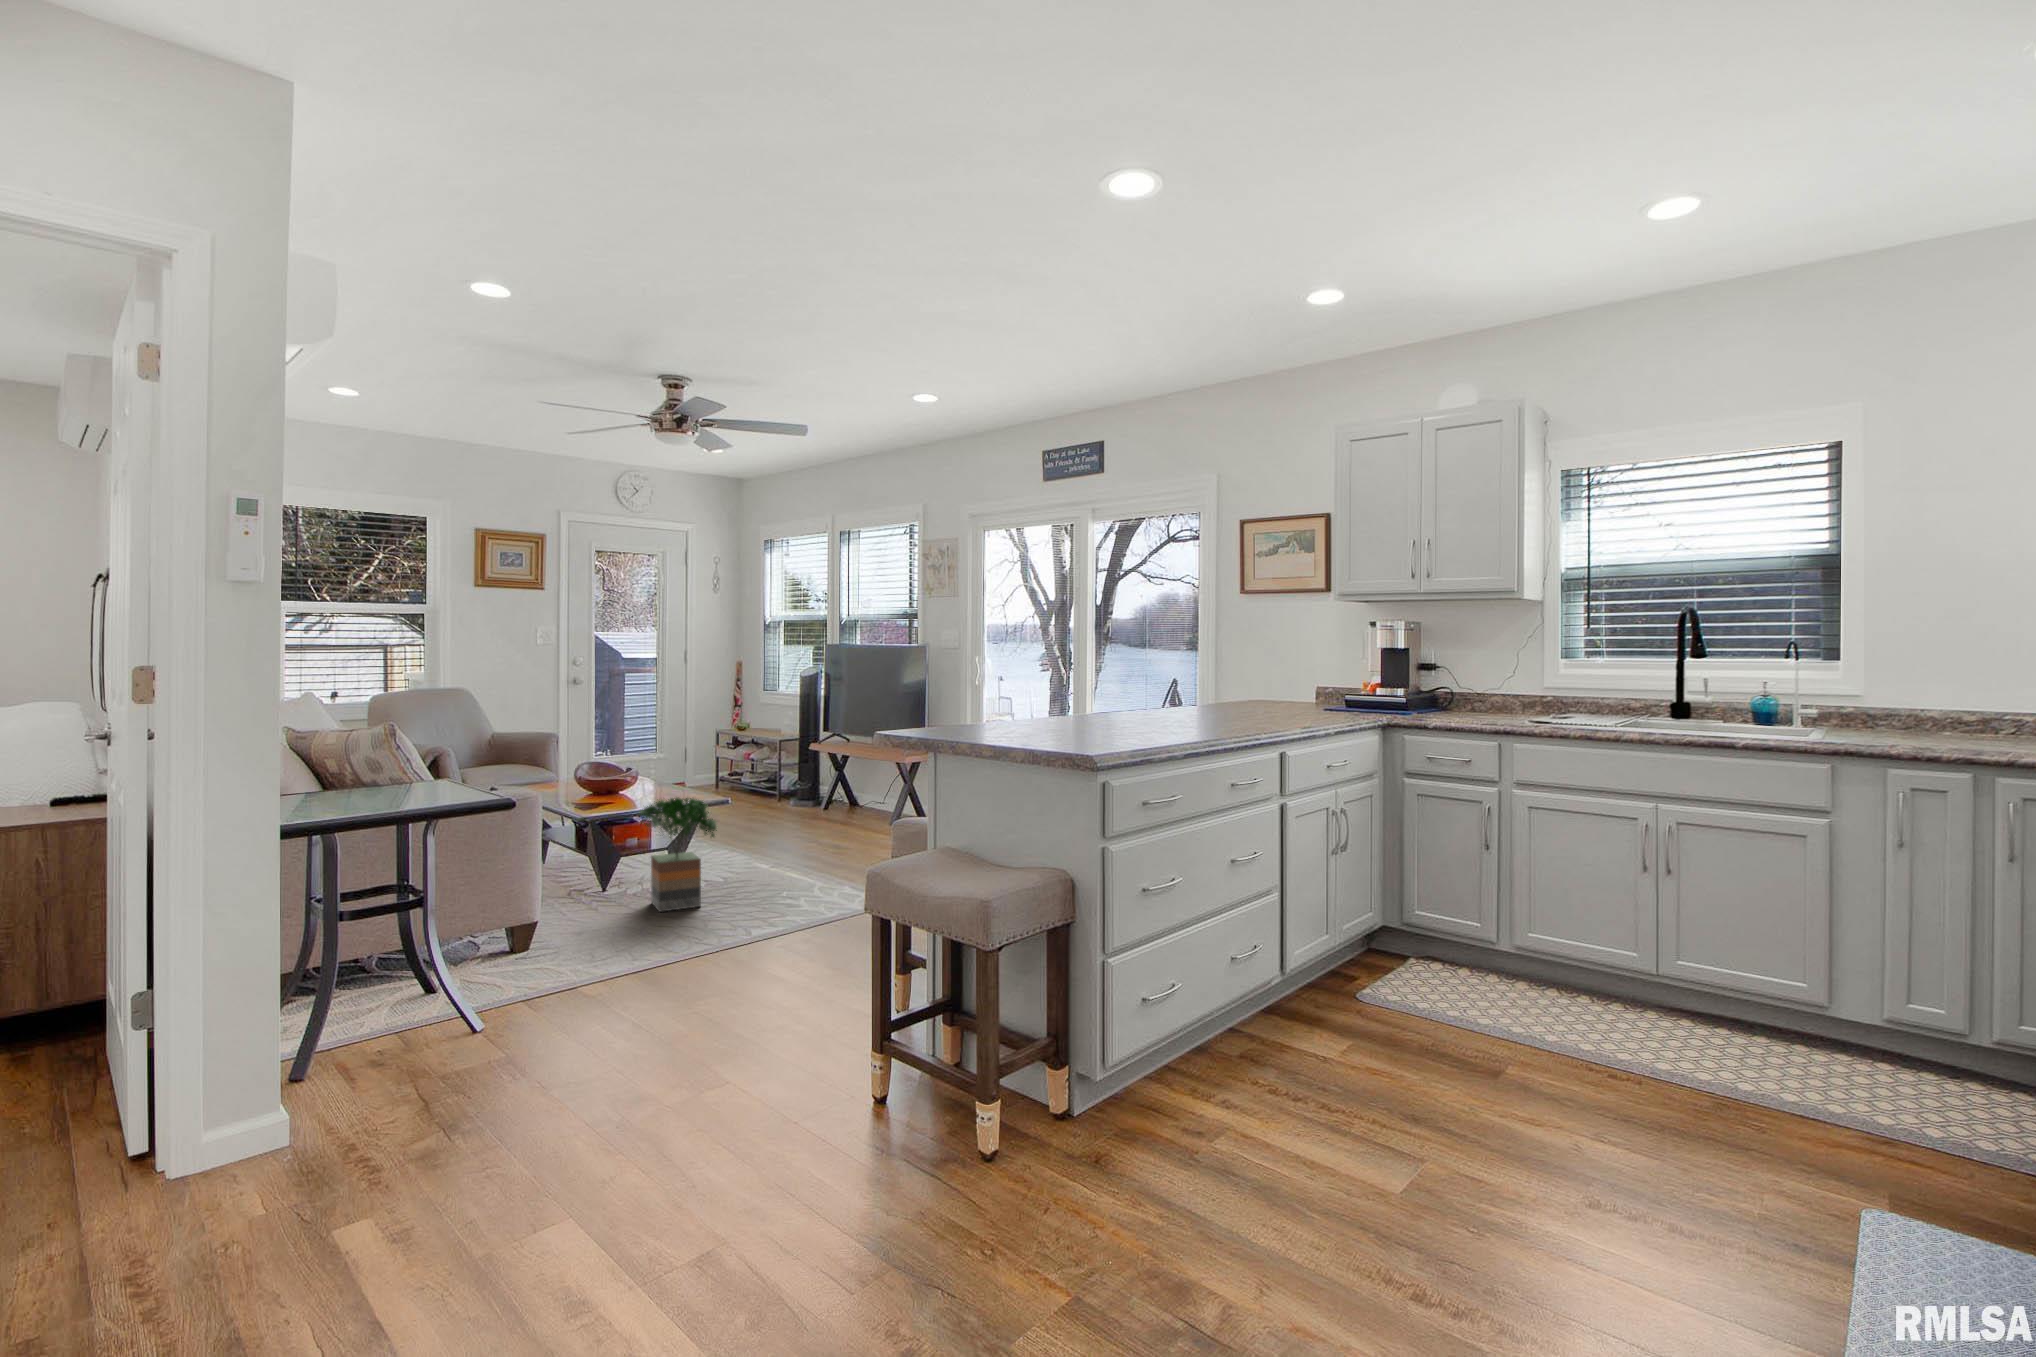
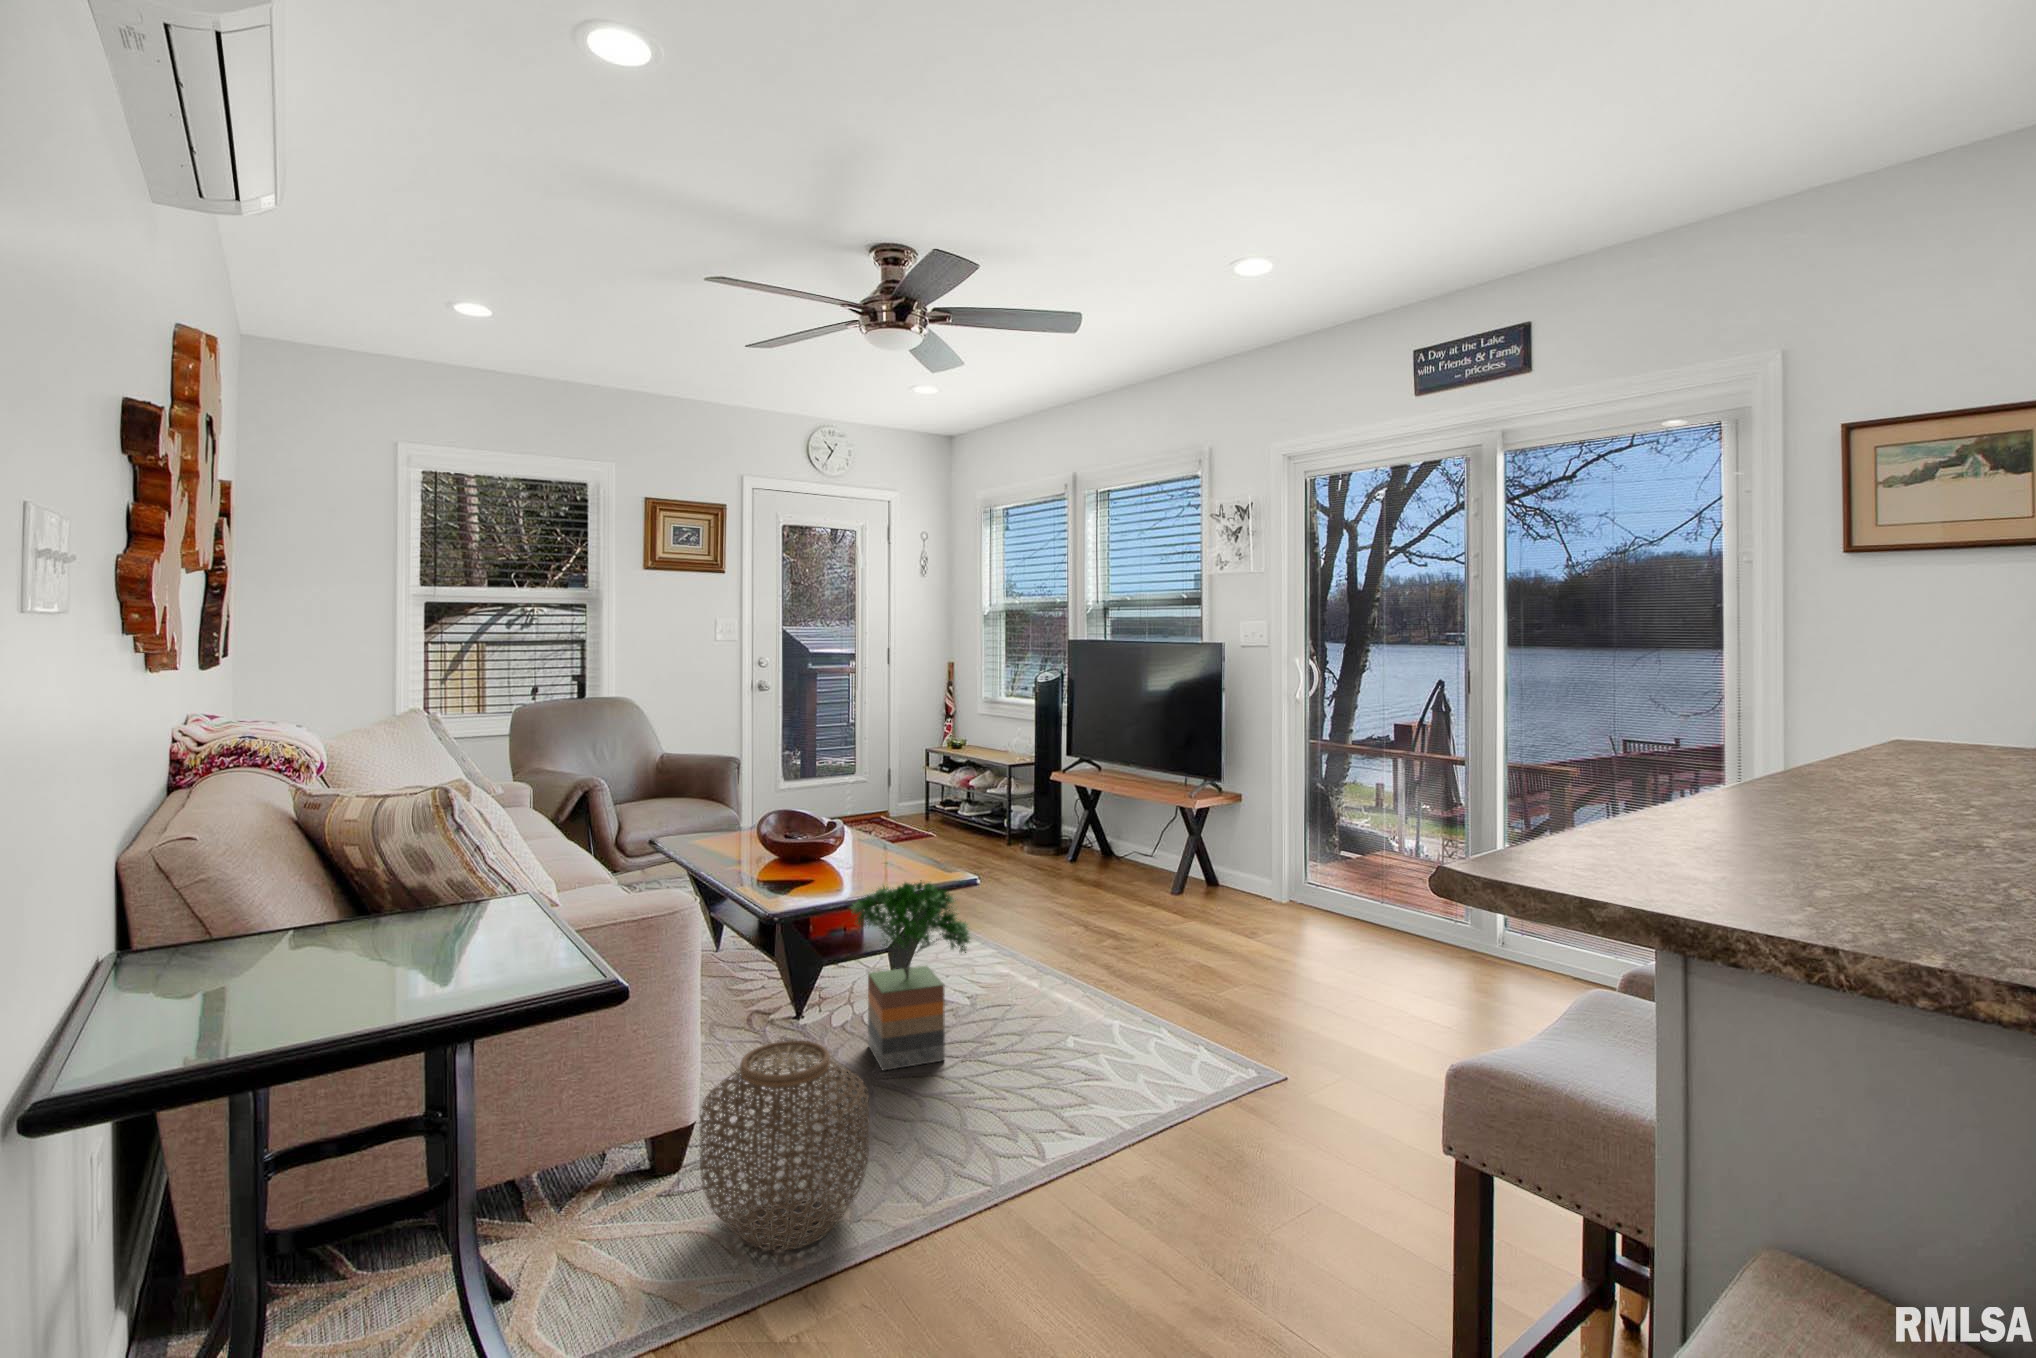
woven basket: none [544,866,643,972] -> present [700,1041,869,1250]

